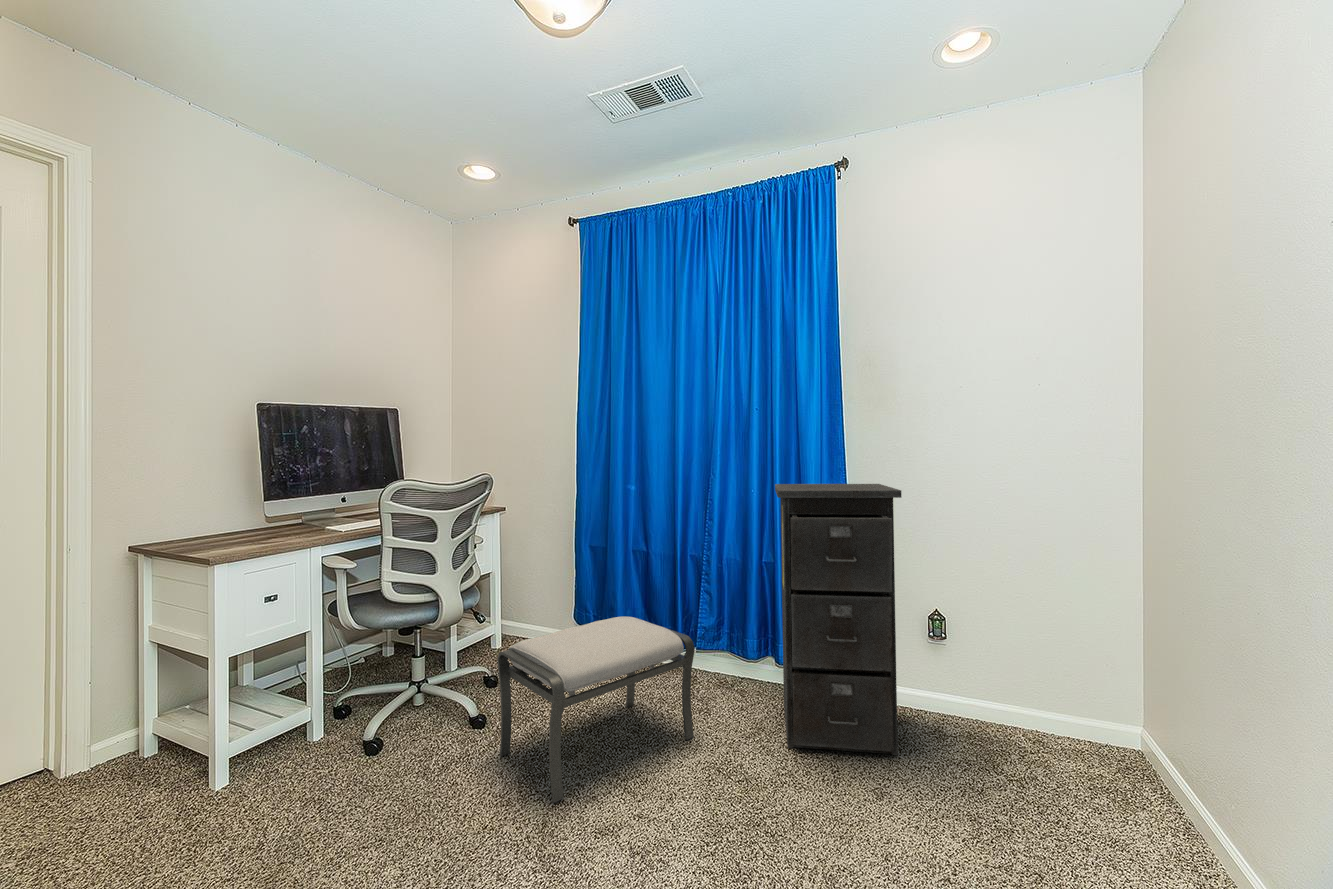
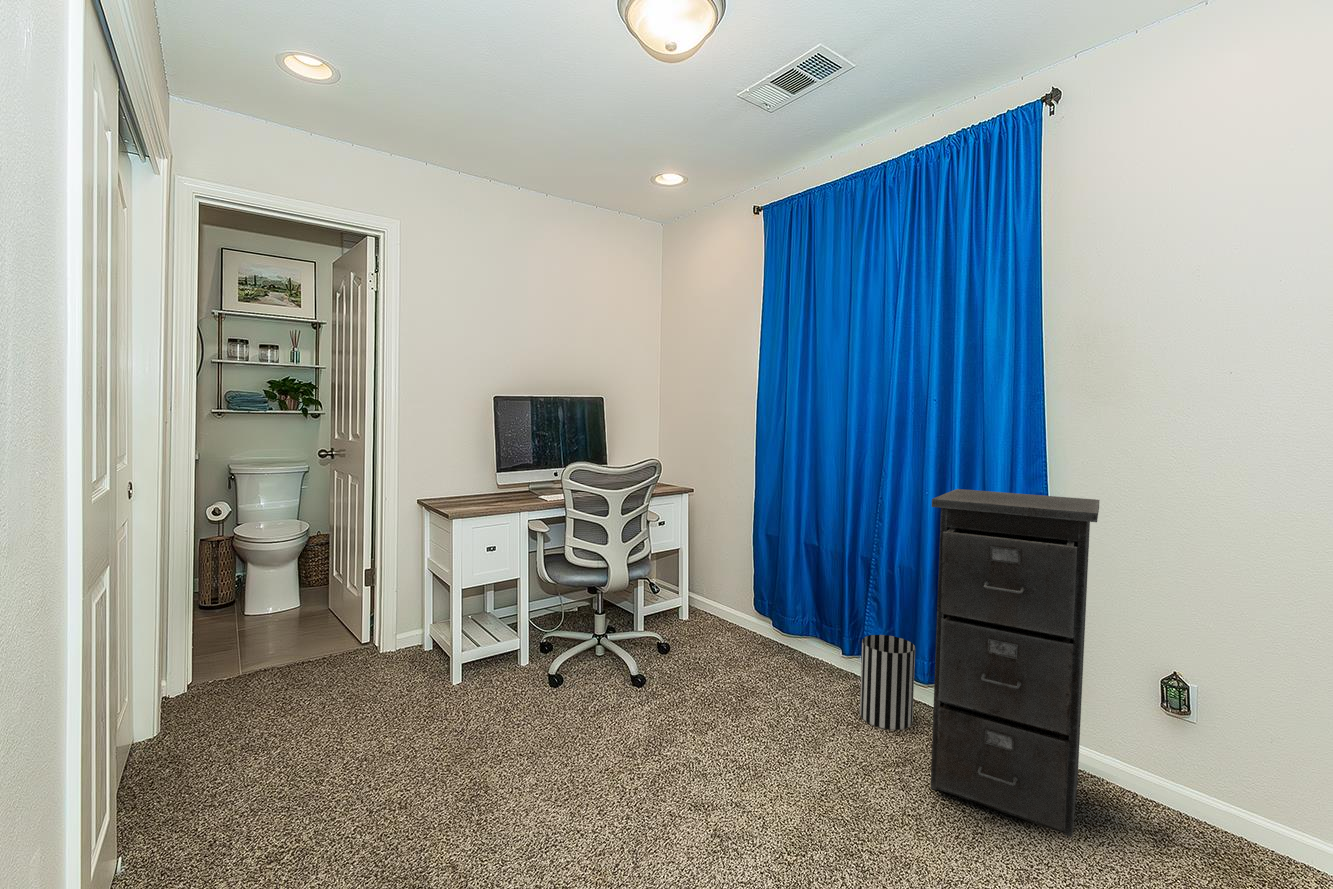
ottoman: present [497,616,694,803] -> none [644,610,834,769]
wastebasket: none [701,623,747,708] -> present [860,635,915,730]

